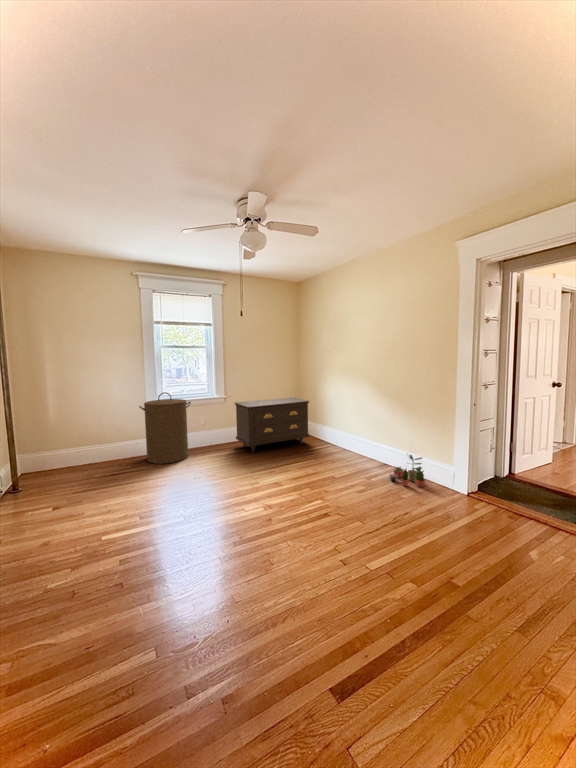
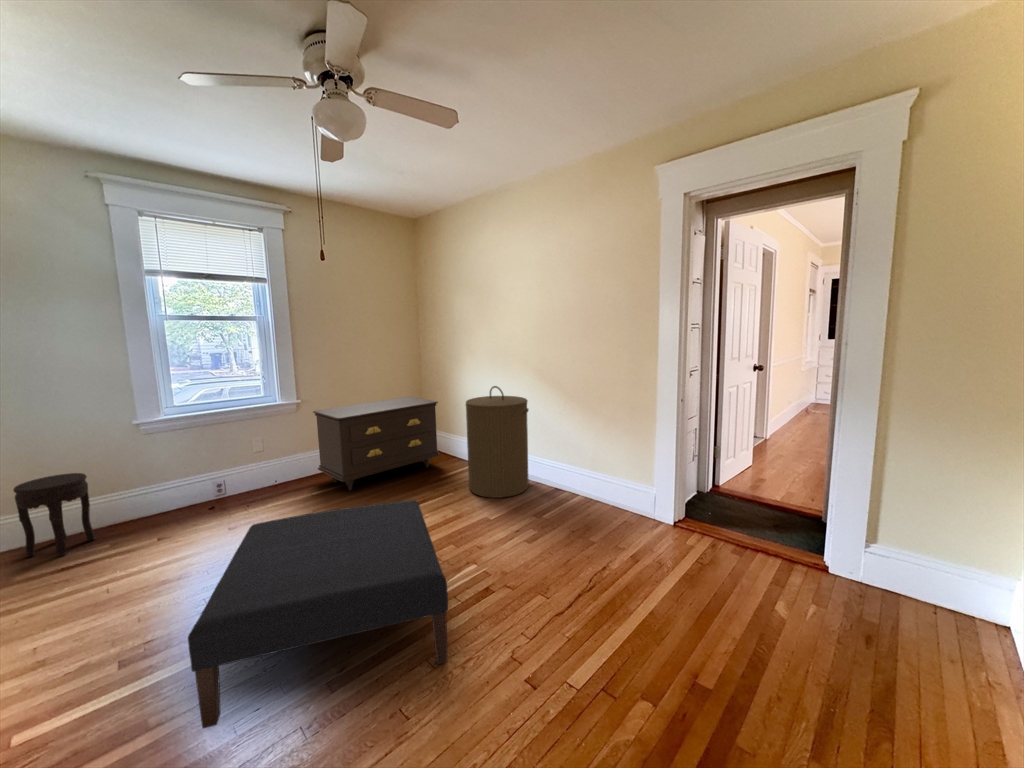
laundry hamper: present [139,392,191,464] -> present [466,386,528,498]
side table: none [93,427,124,469] -> present [14,473,95,557]
ottoman: none [170,455,298,550] -> present [188,500,448,728]
potted plant: present [390,455,426,487] -> none [567,473,618,523]

